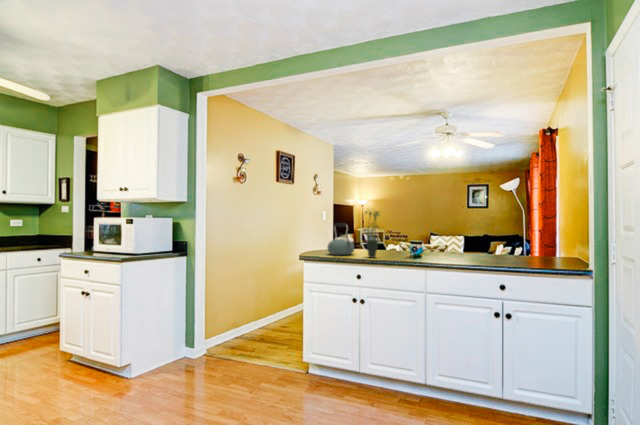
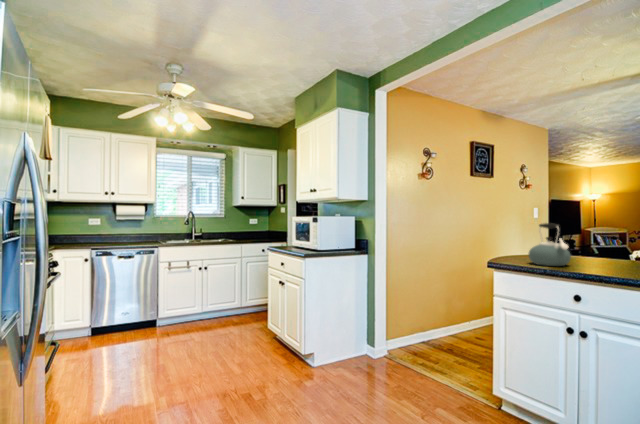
potted plant: present [363,211,379,258] -> none [582,203,621,274]

